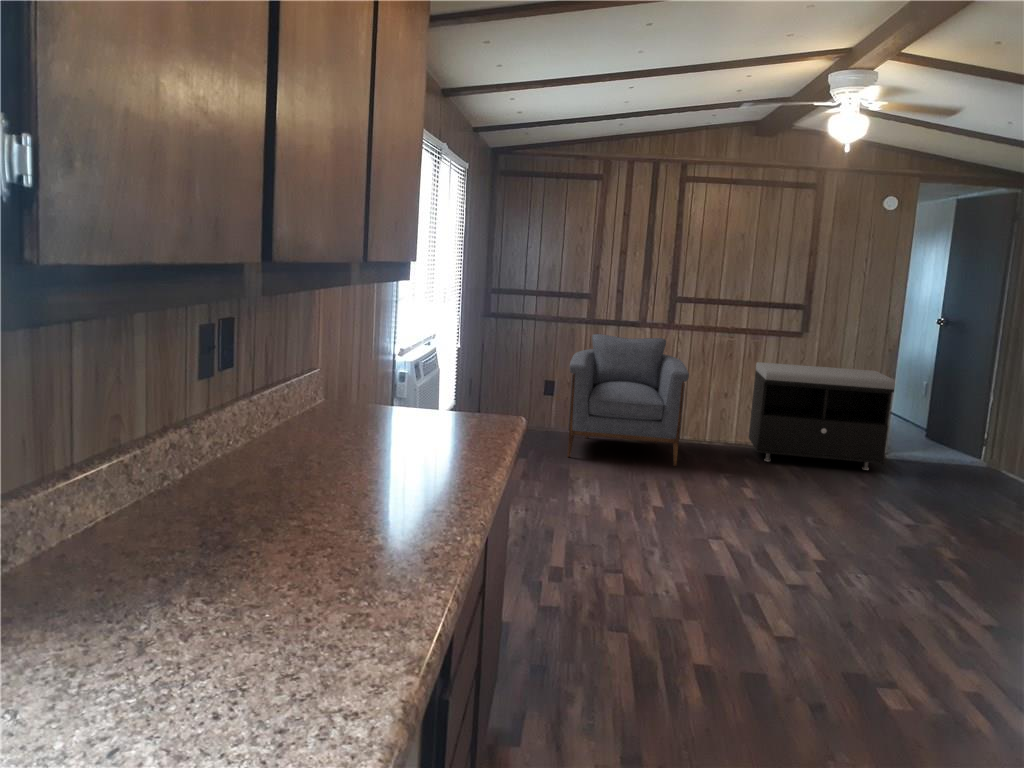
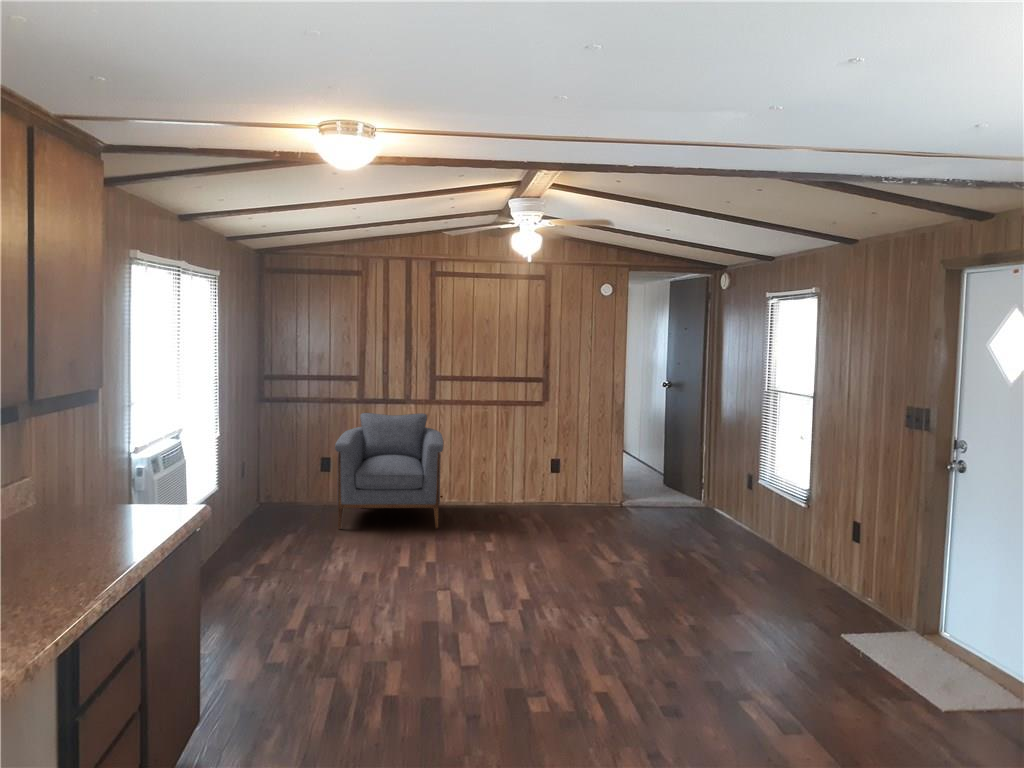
storage bench: present [749,362,895,470] -> none [506,429,617,517]

